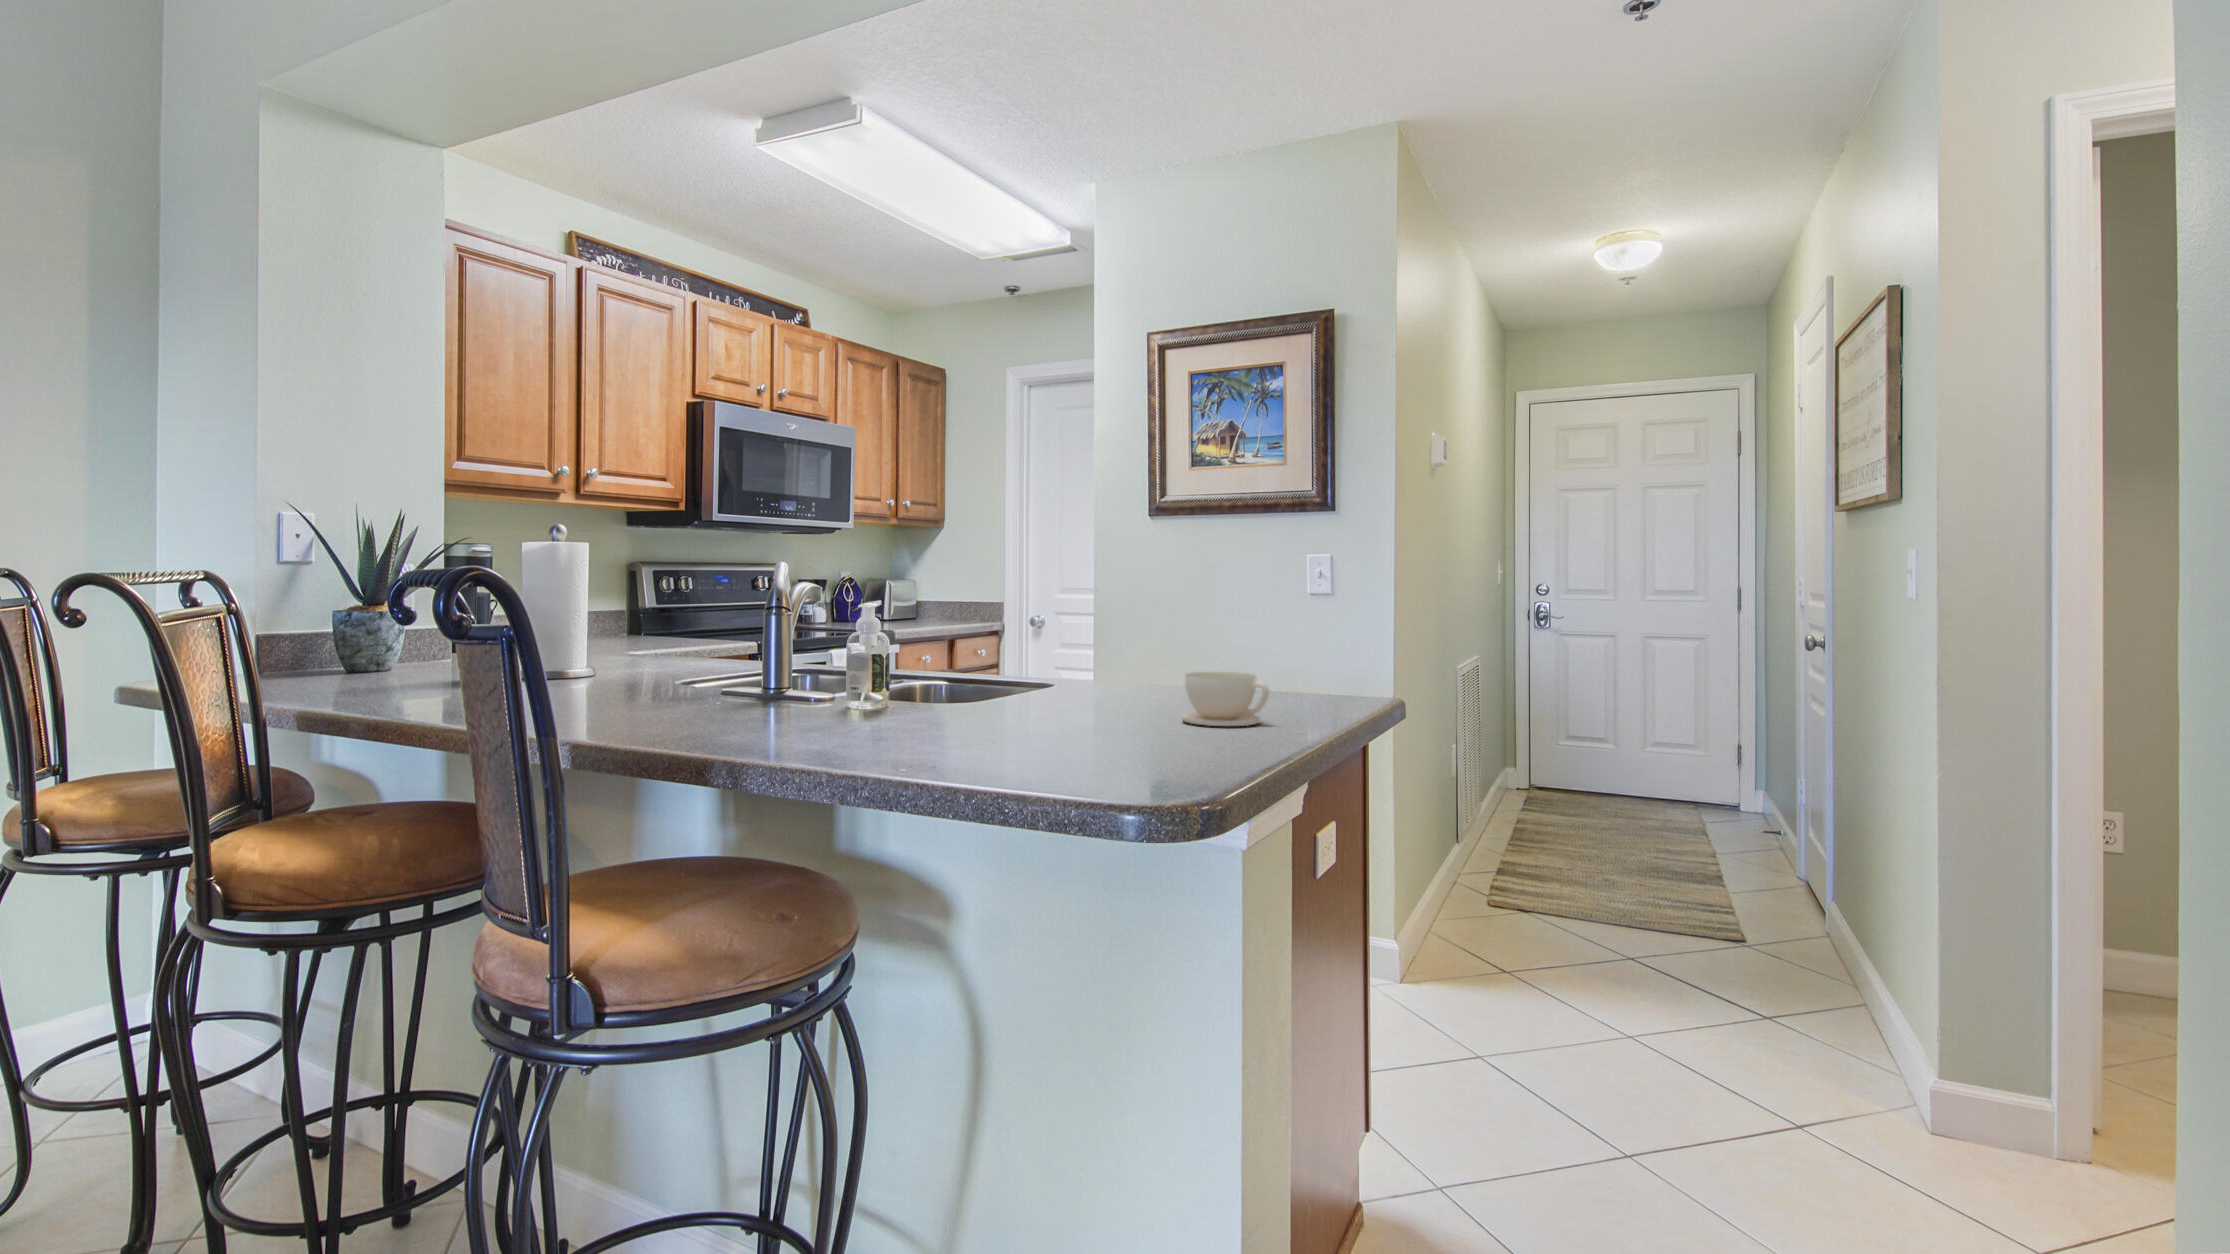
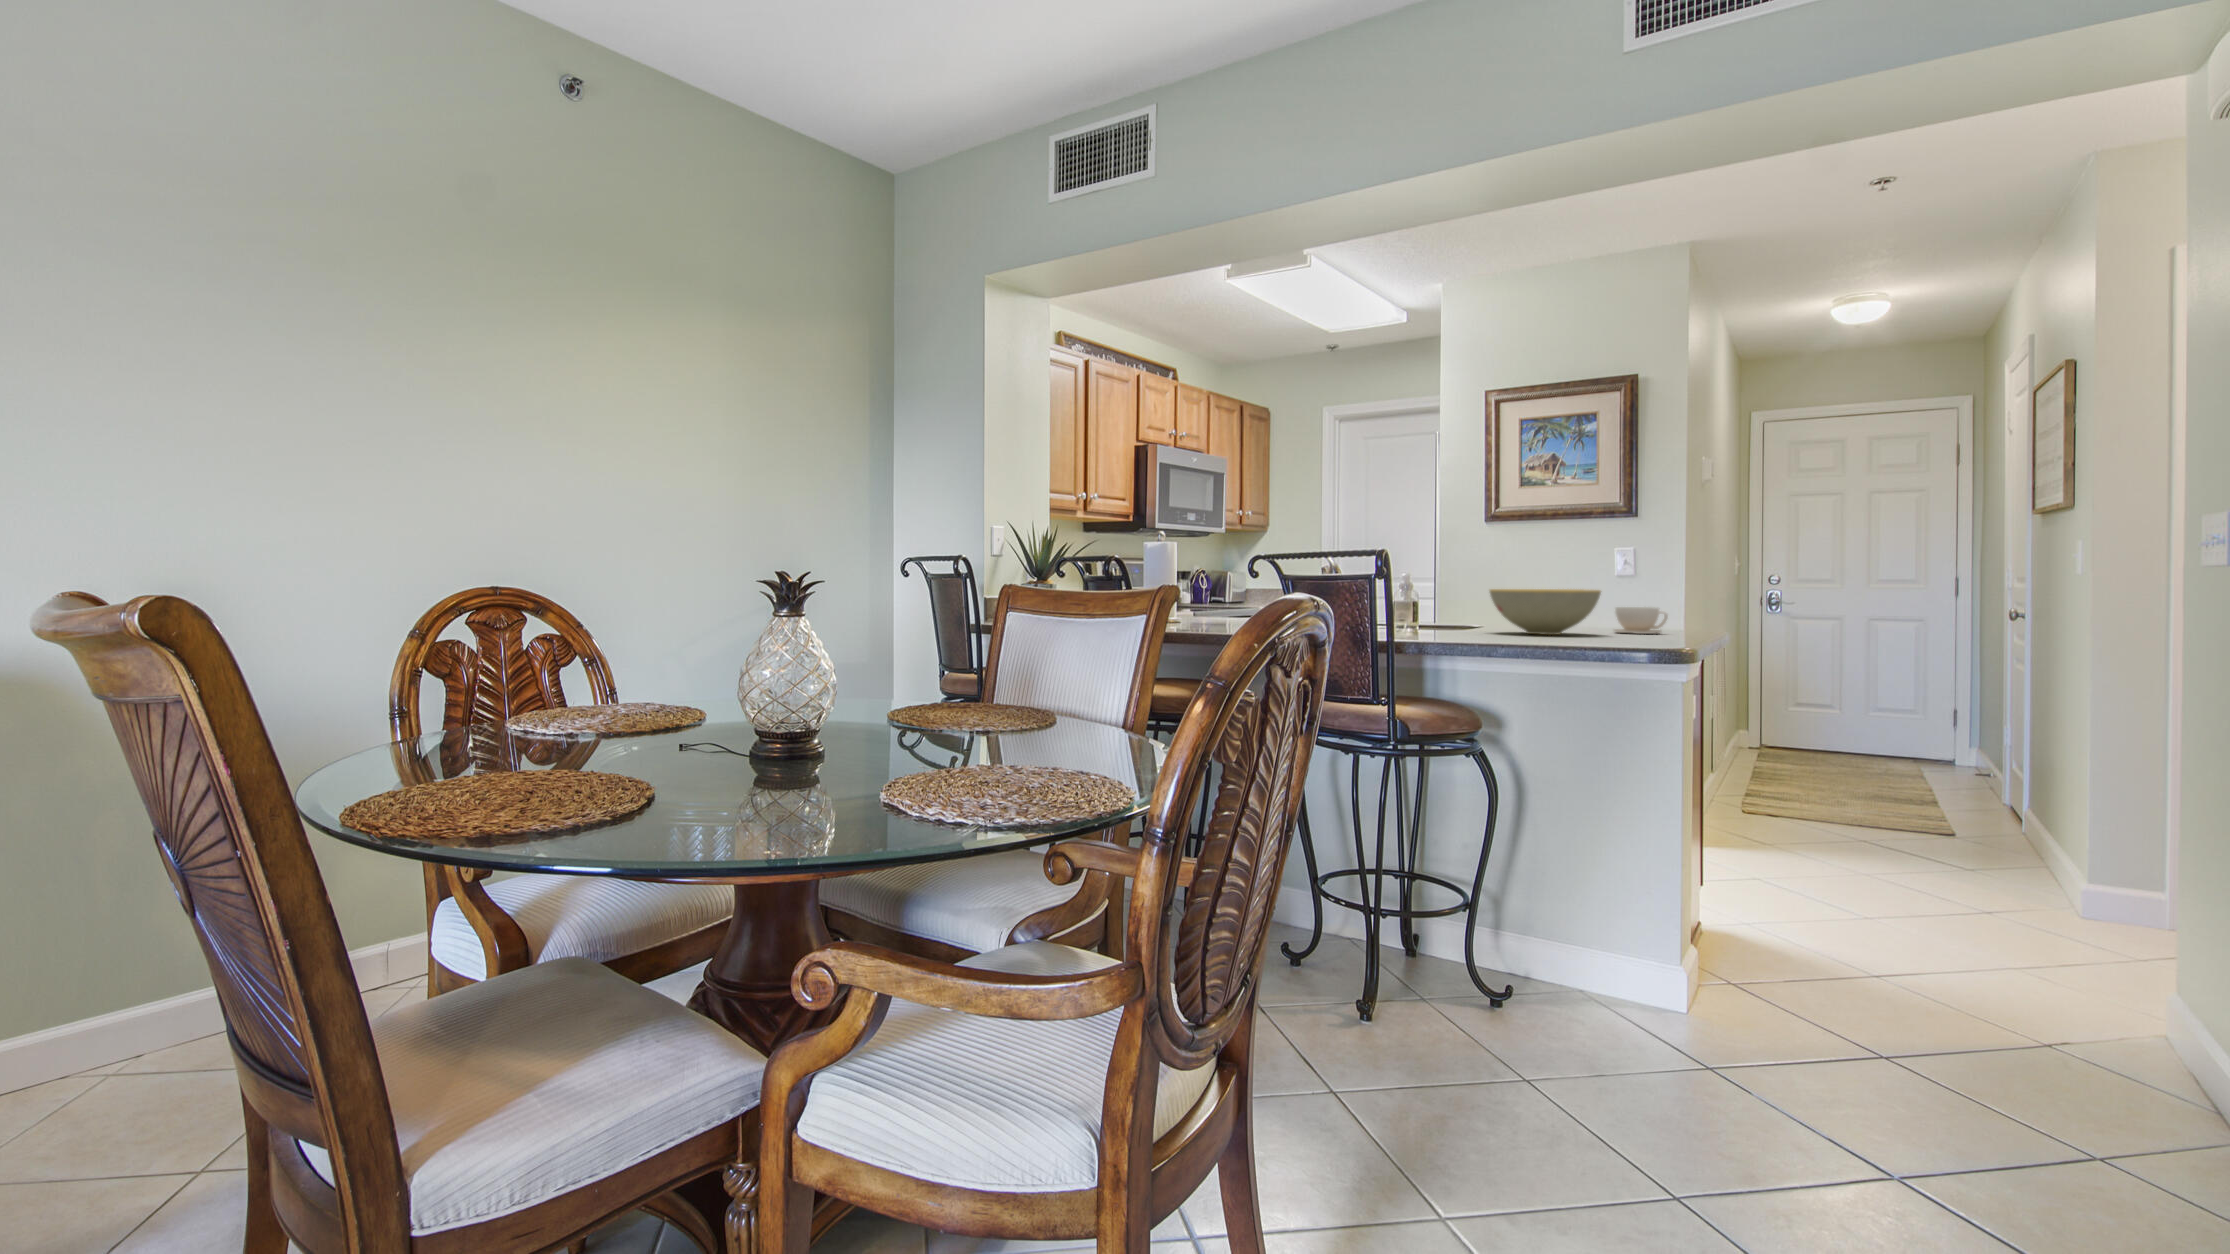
bowl: none [933,641,1130,737] -> present [1490,589,1601,635]

